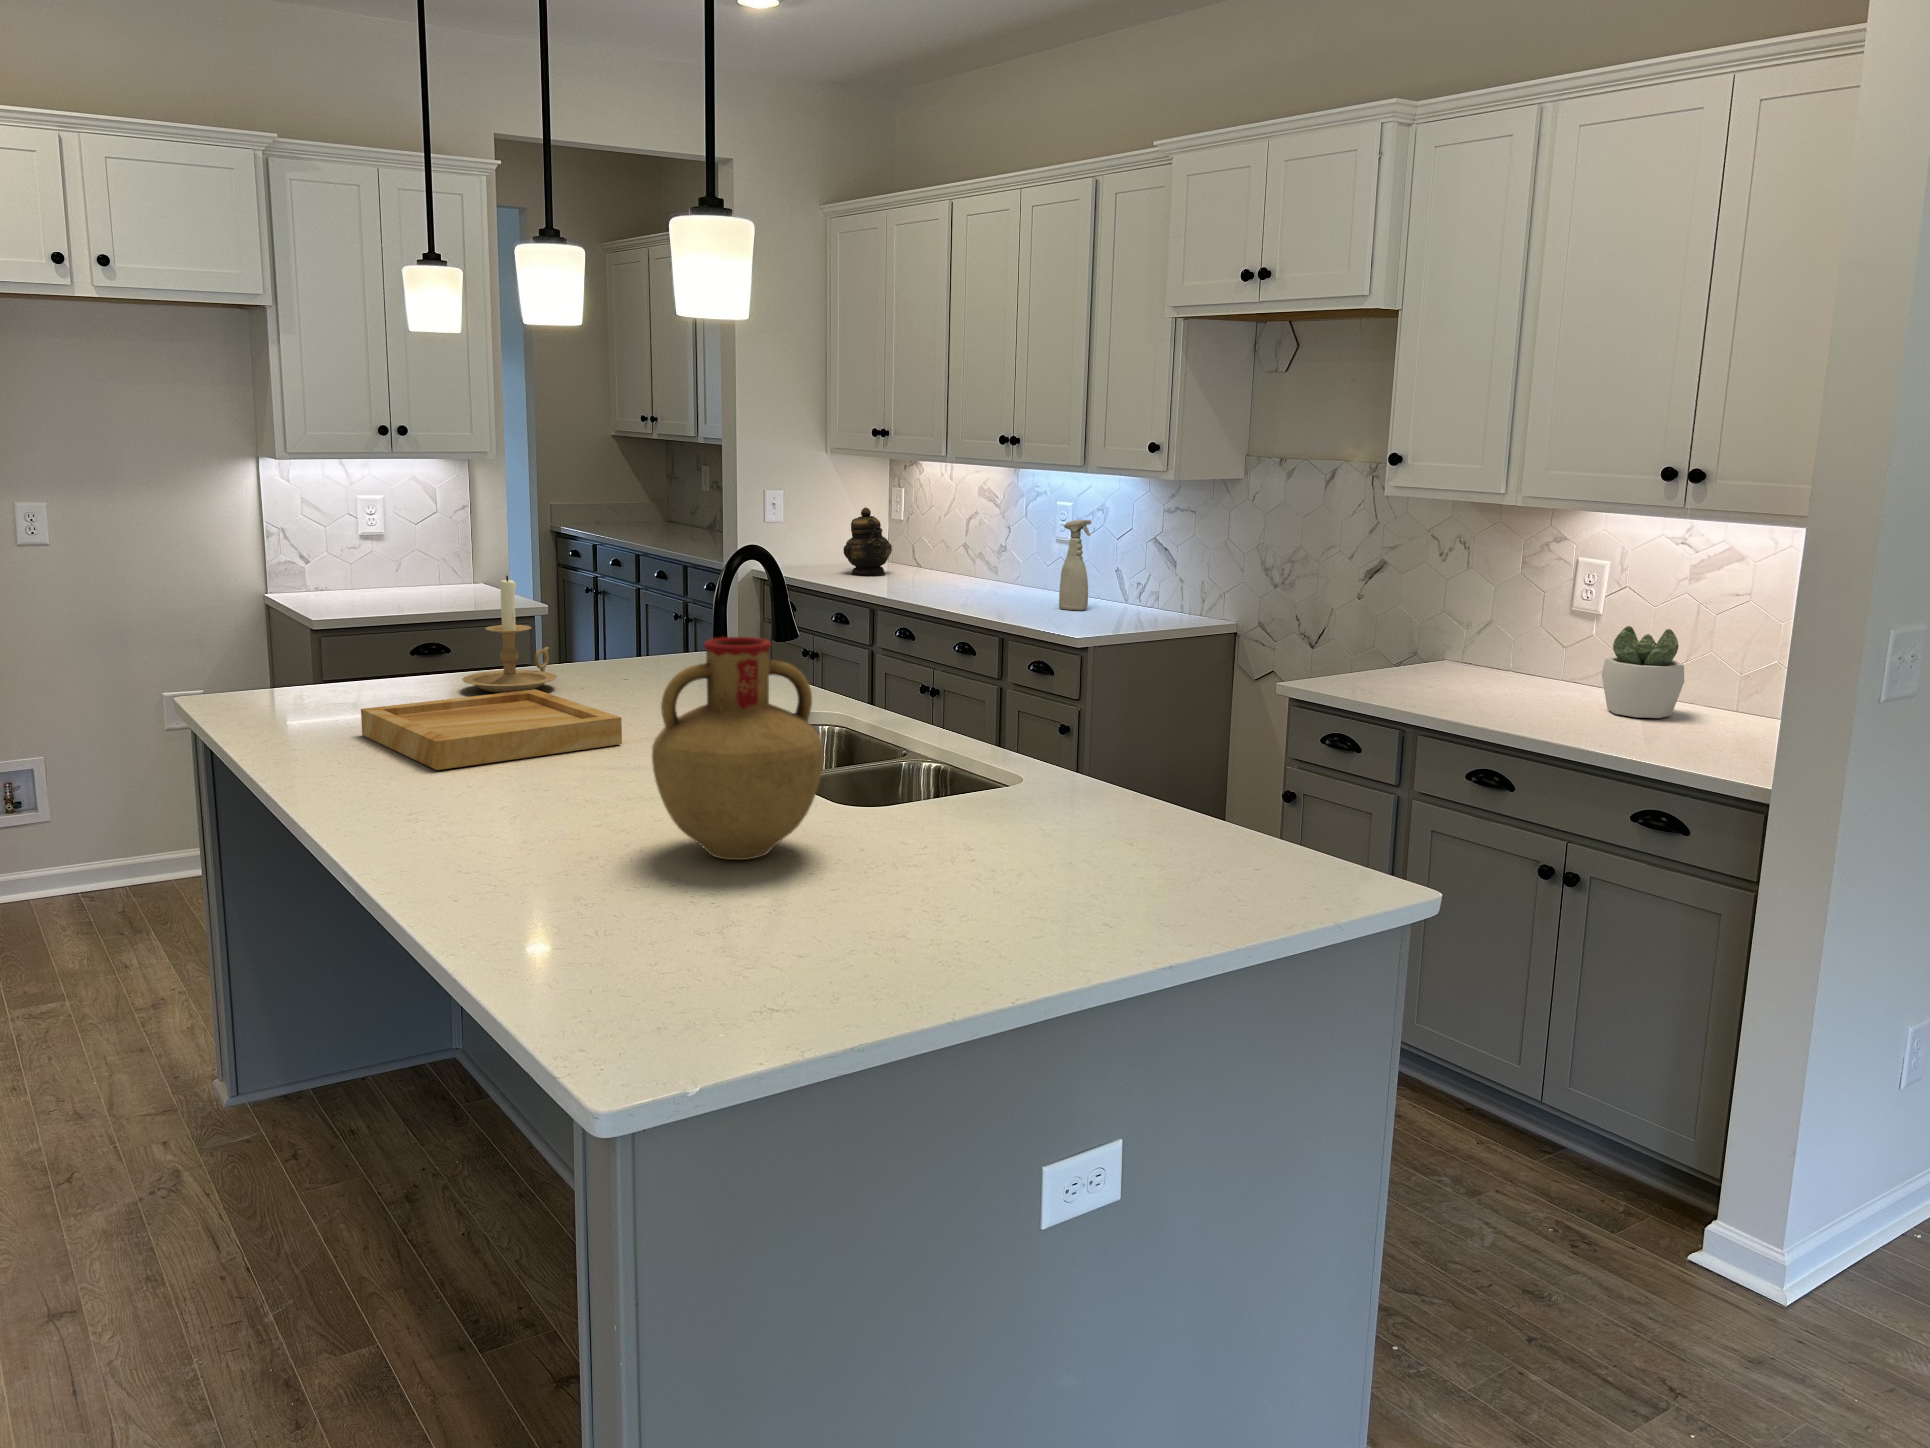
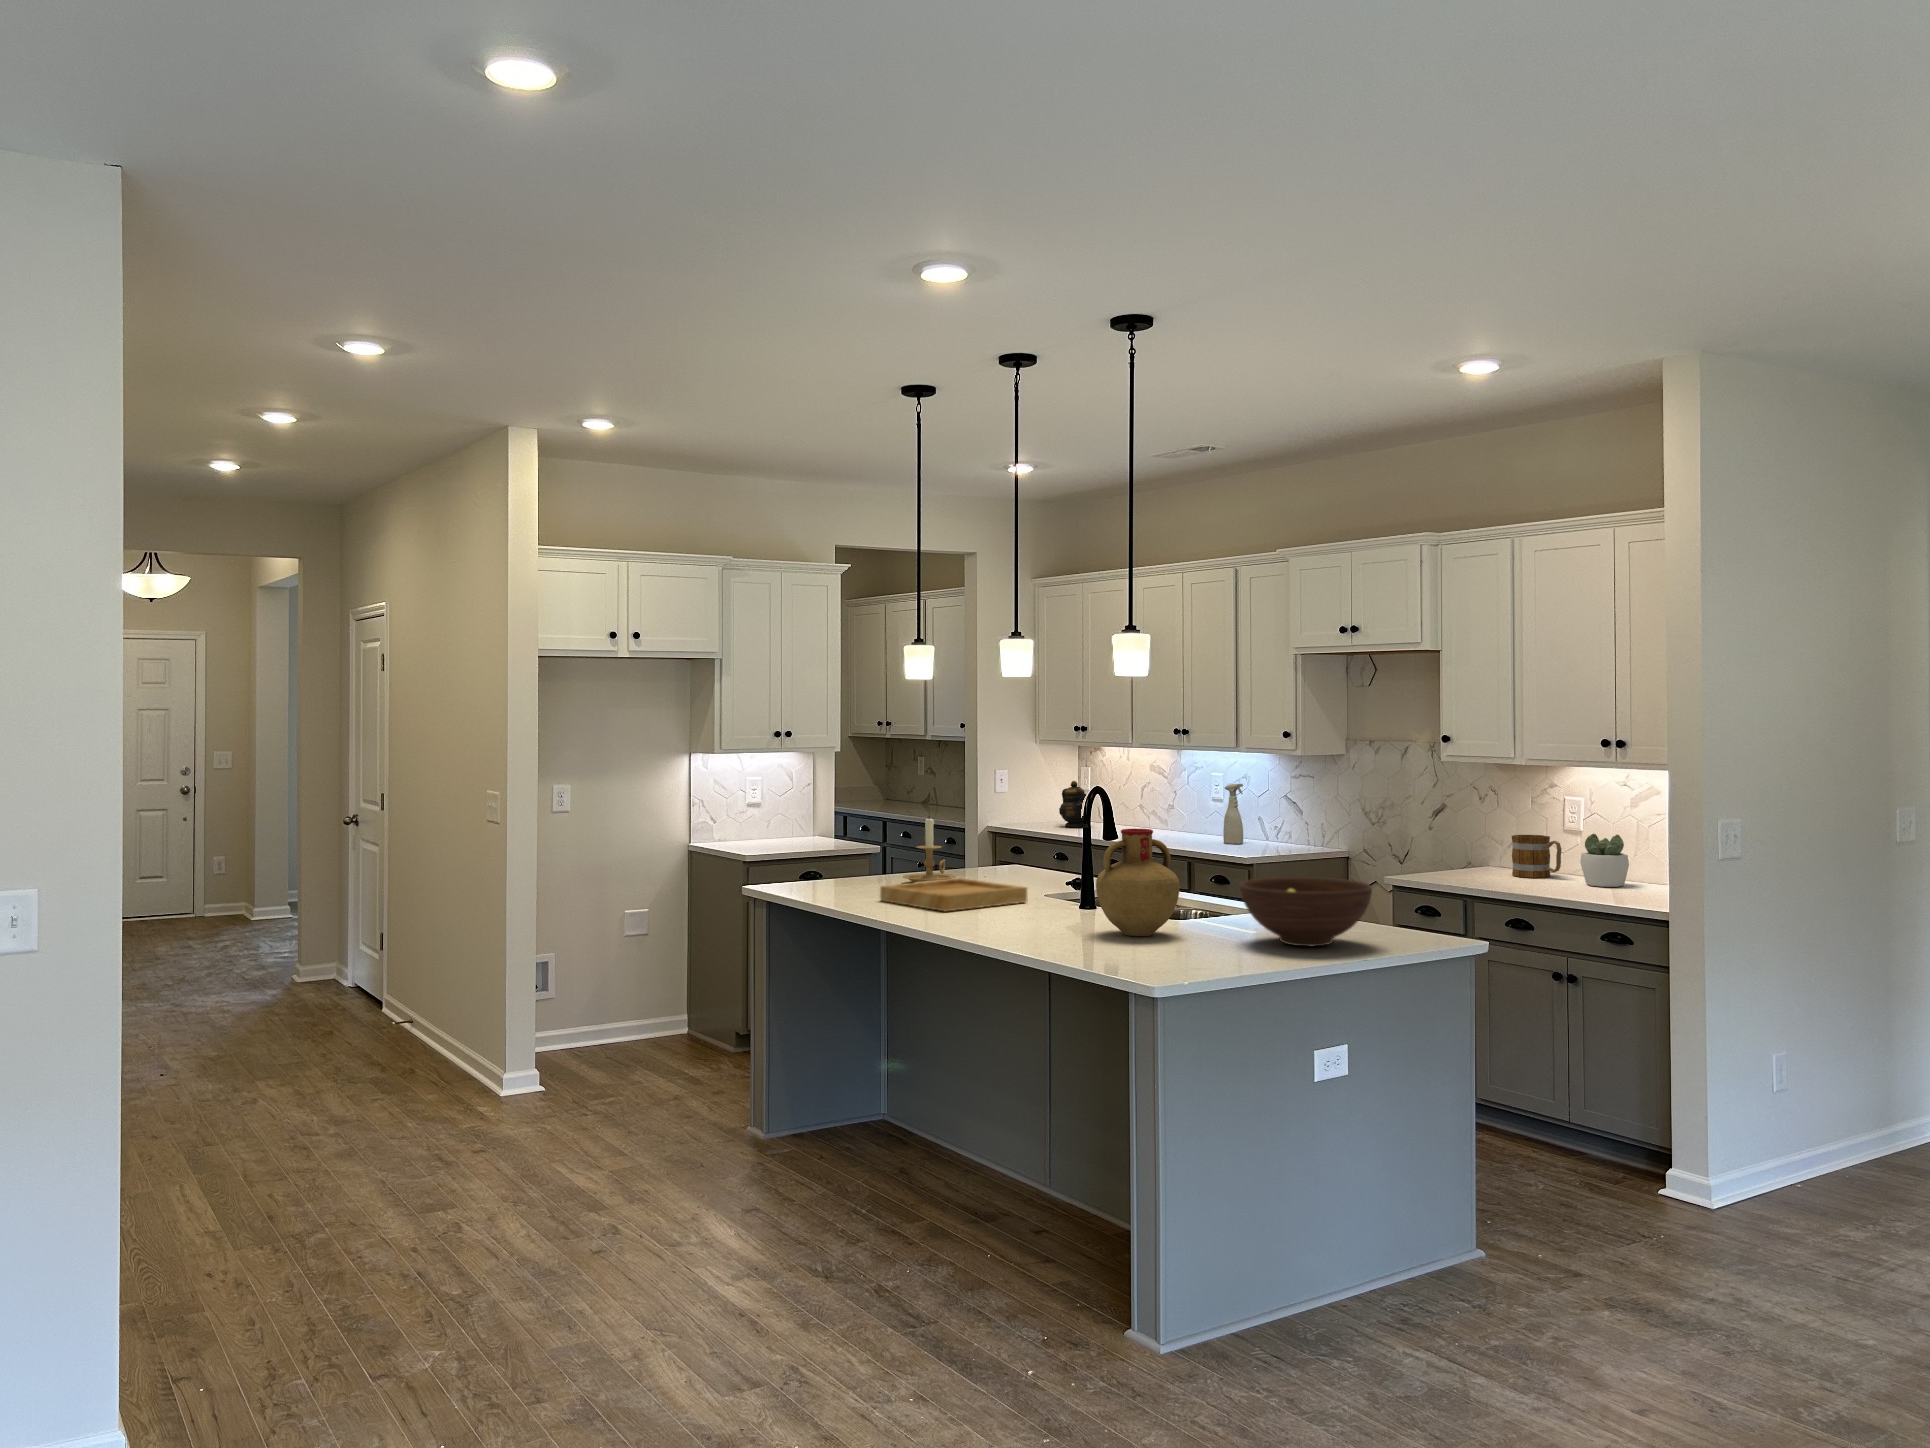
mug: none [1485,620,1571,693] -> present [1512,835,1561,878]
fruit bowl: none [930,743,1206,907] -> present [1240,877,1372,946]

